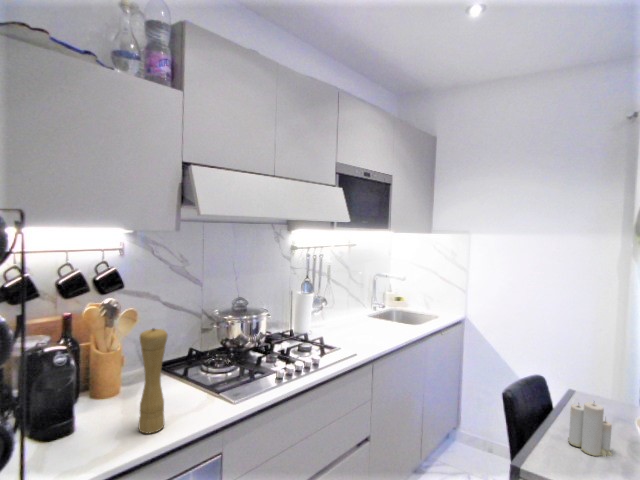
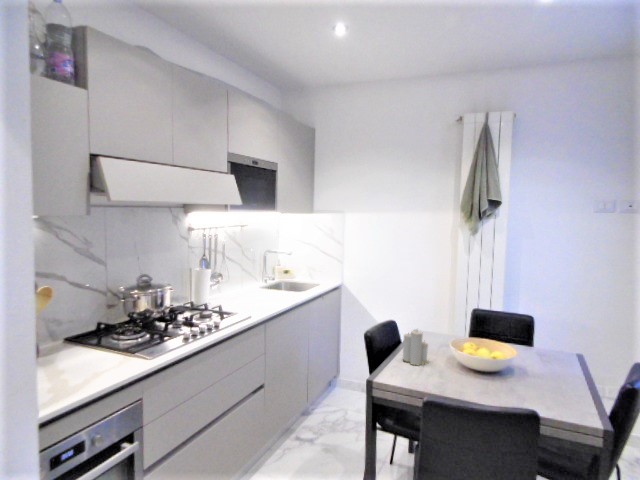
pepper mill: present [139,328,168,434] -> none [66,299,92,386]

